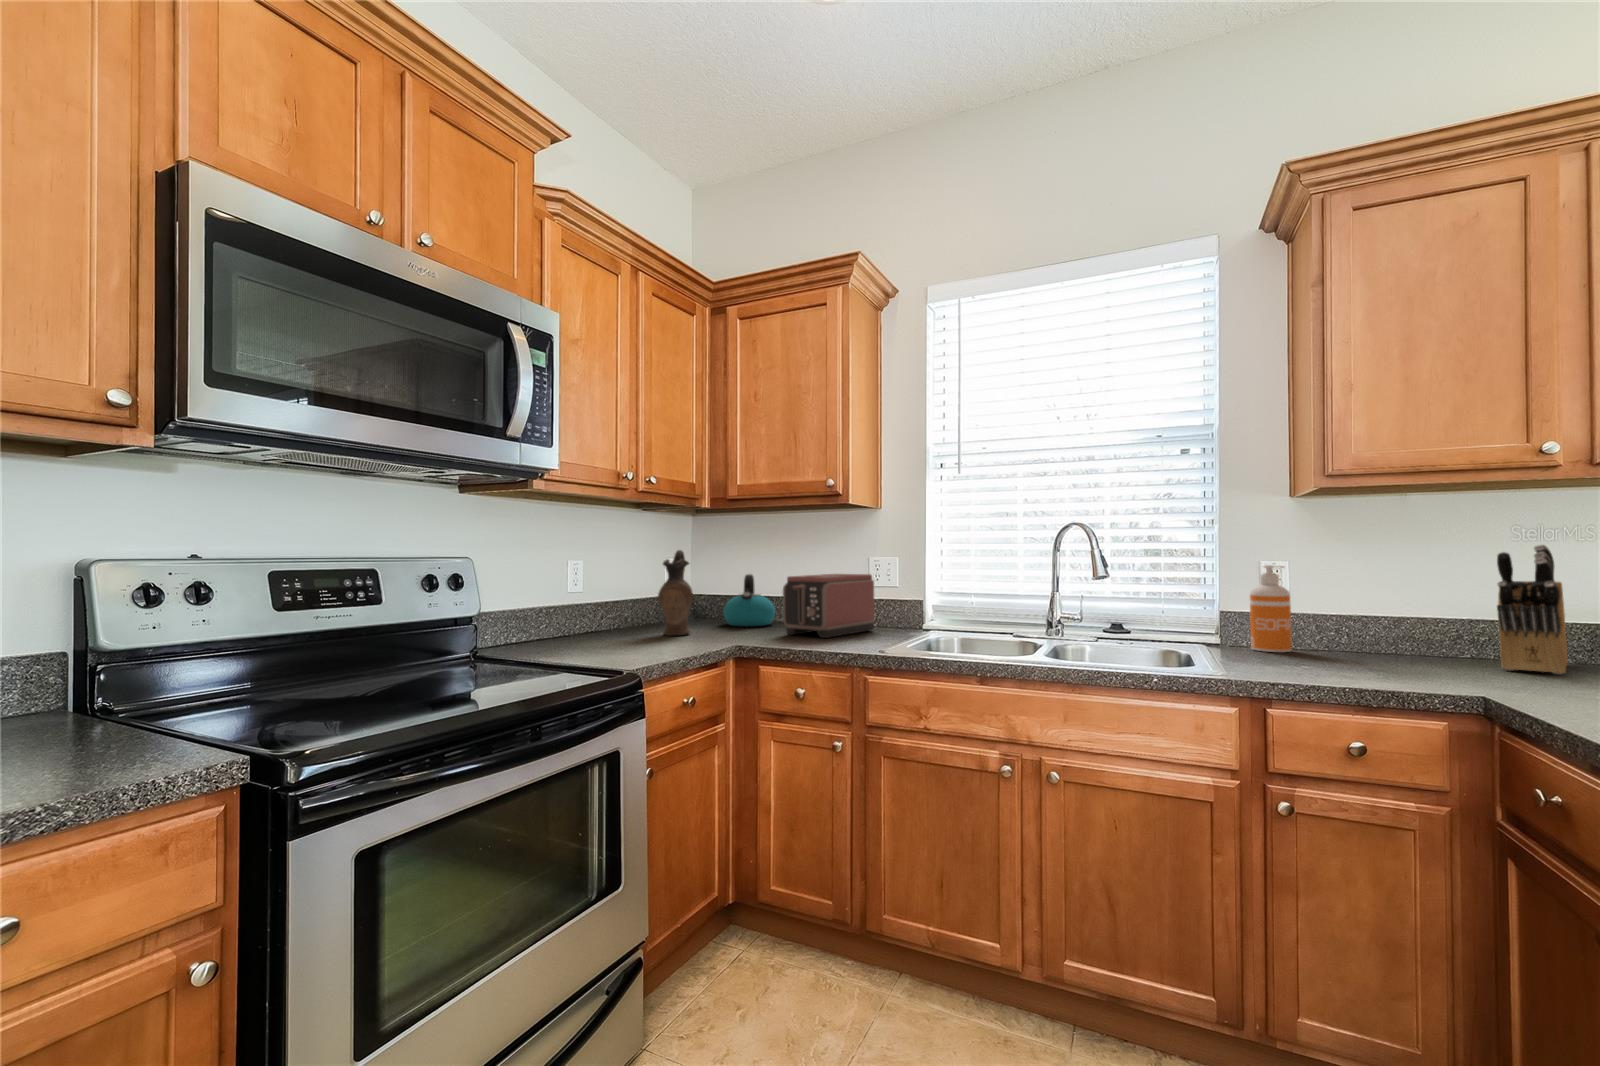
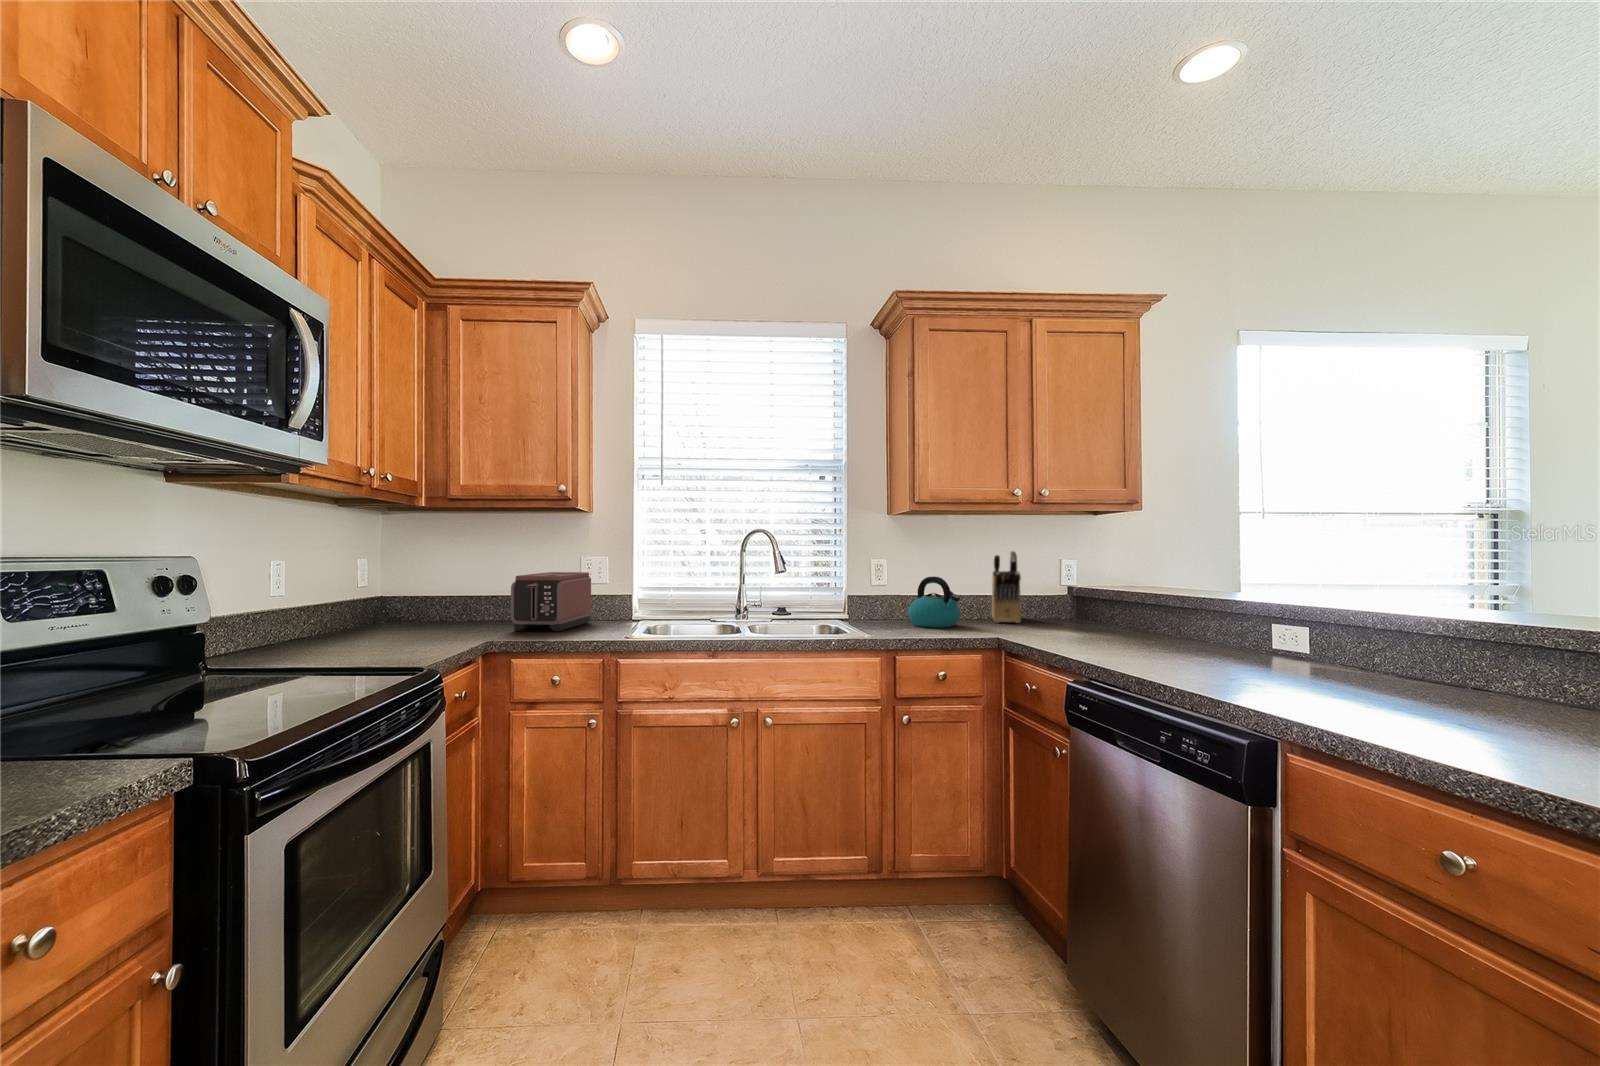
ceramic pitcher: present [658,550,693,635] -> none [374,550,416,639]
soap dispenser: present [1250,565,1292,652] -> none [869,563,891,621]
kettle: present [723,574,775,626] -> present [908,577,960,628]

